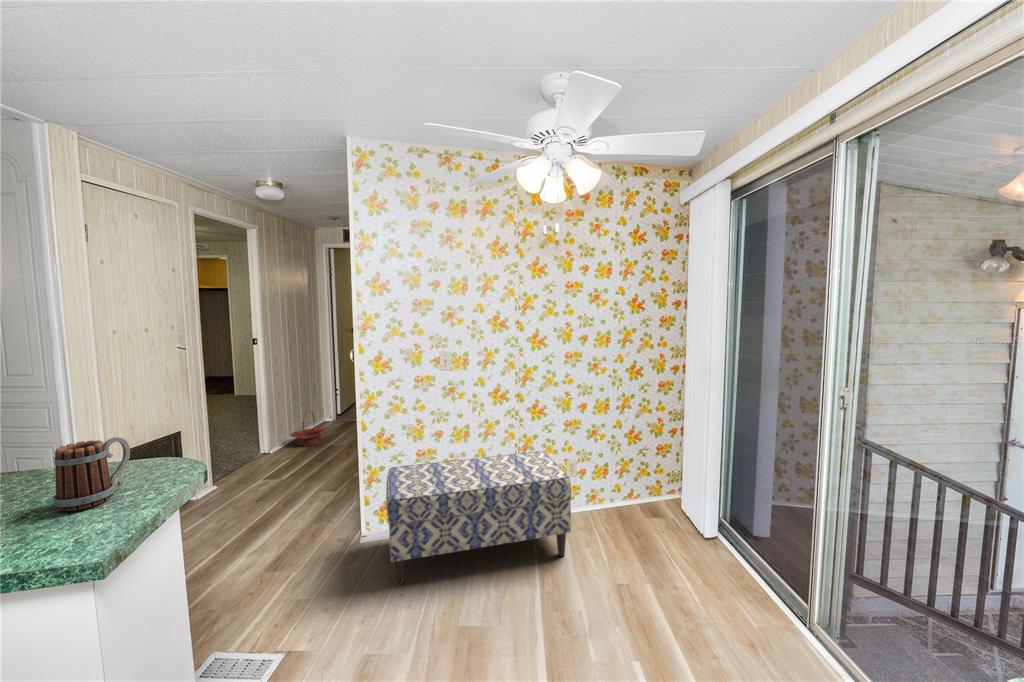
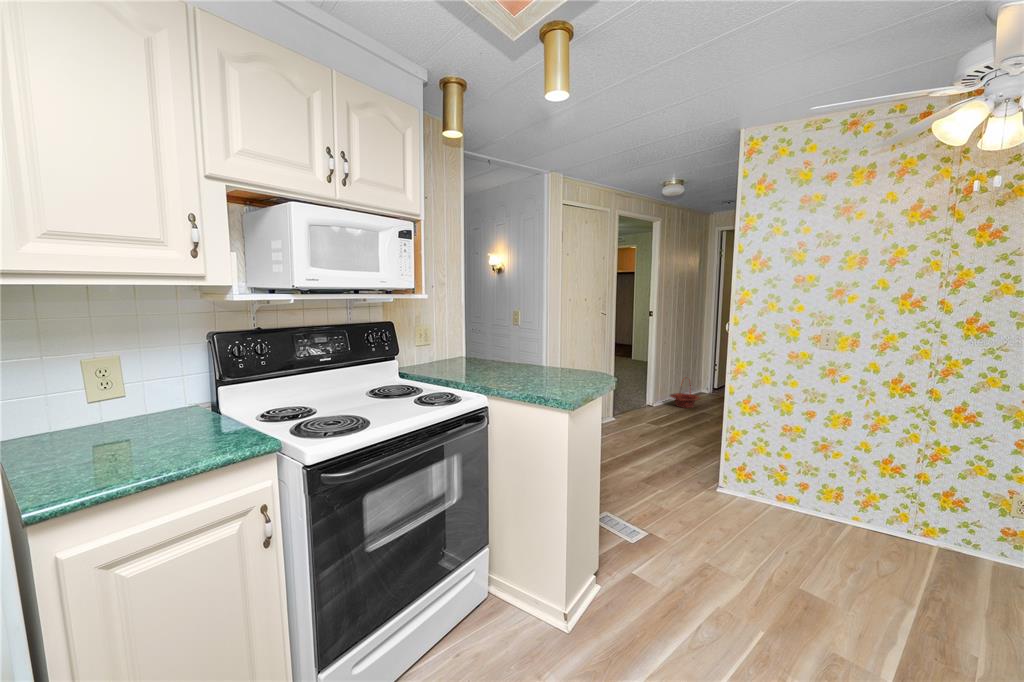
mug: present [53,437,130,511] -> none [543,350,575,385]
bench: present [386,451,571,585] -> none [740,433,1003,599]

